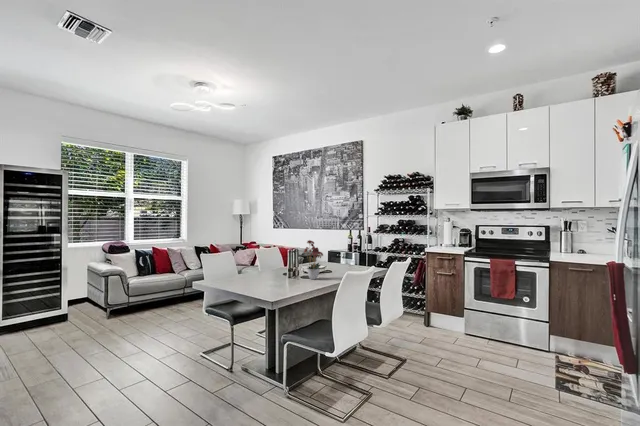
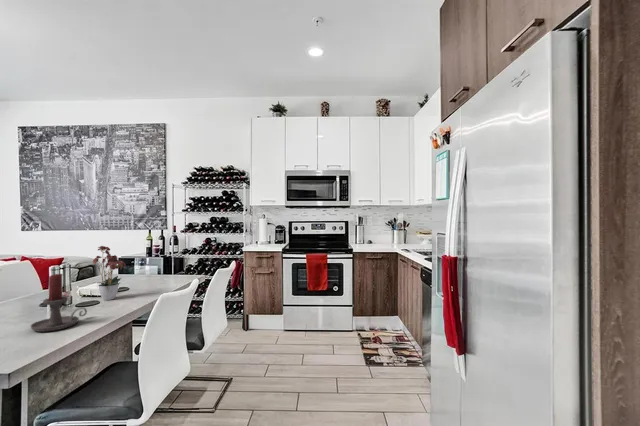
candle holder: none [268,256,298,293] -> present [31,274,87,332]

